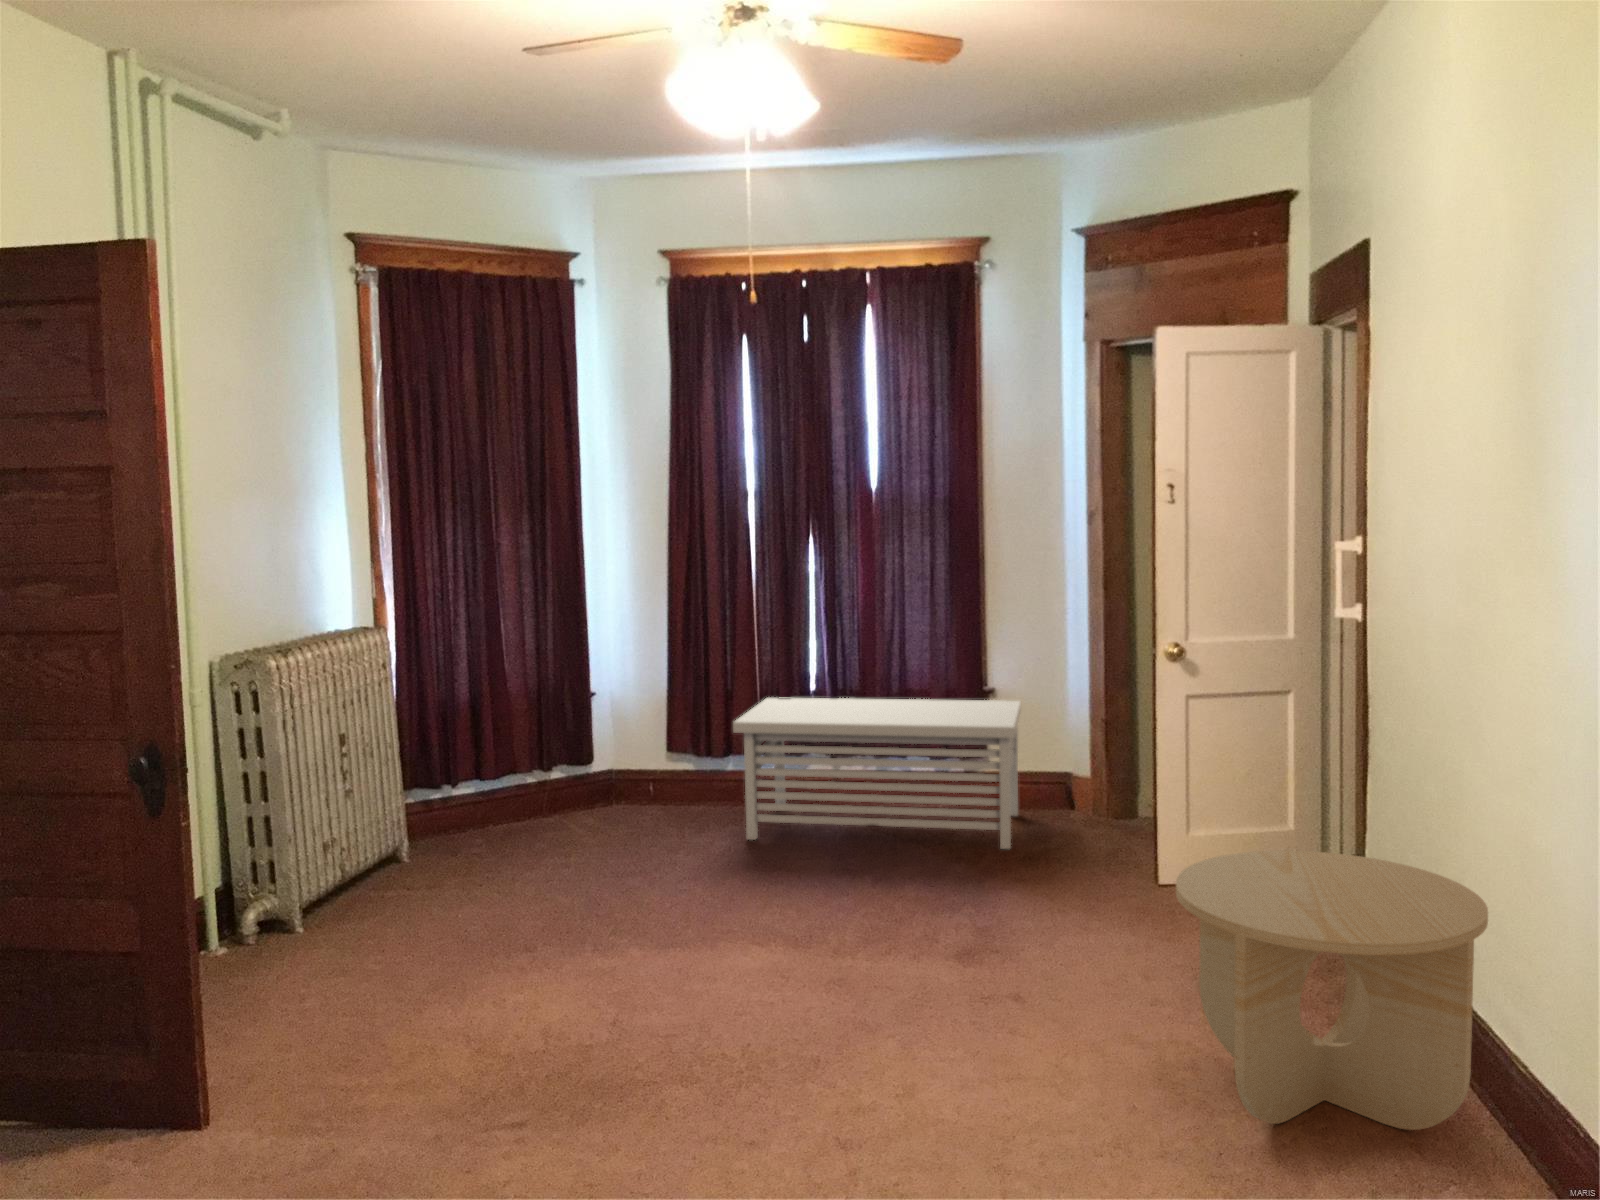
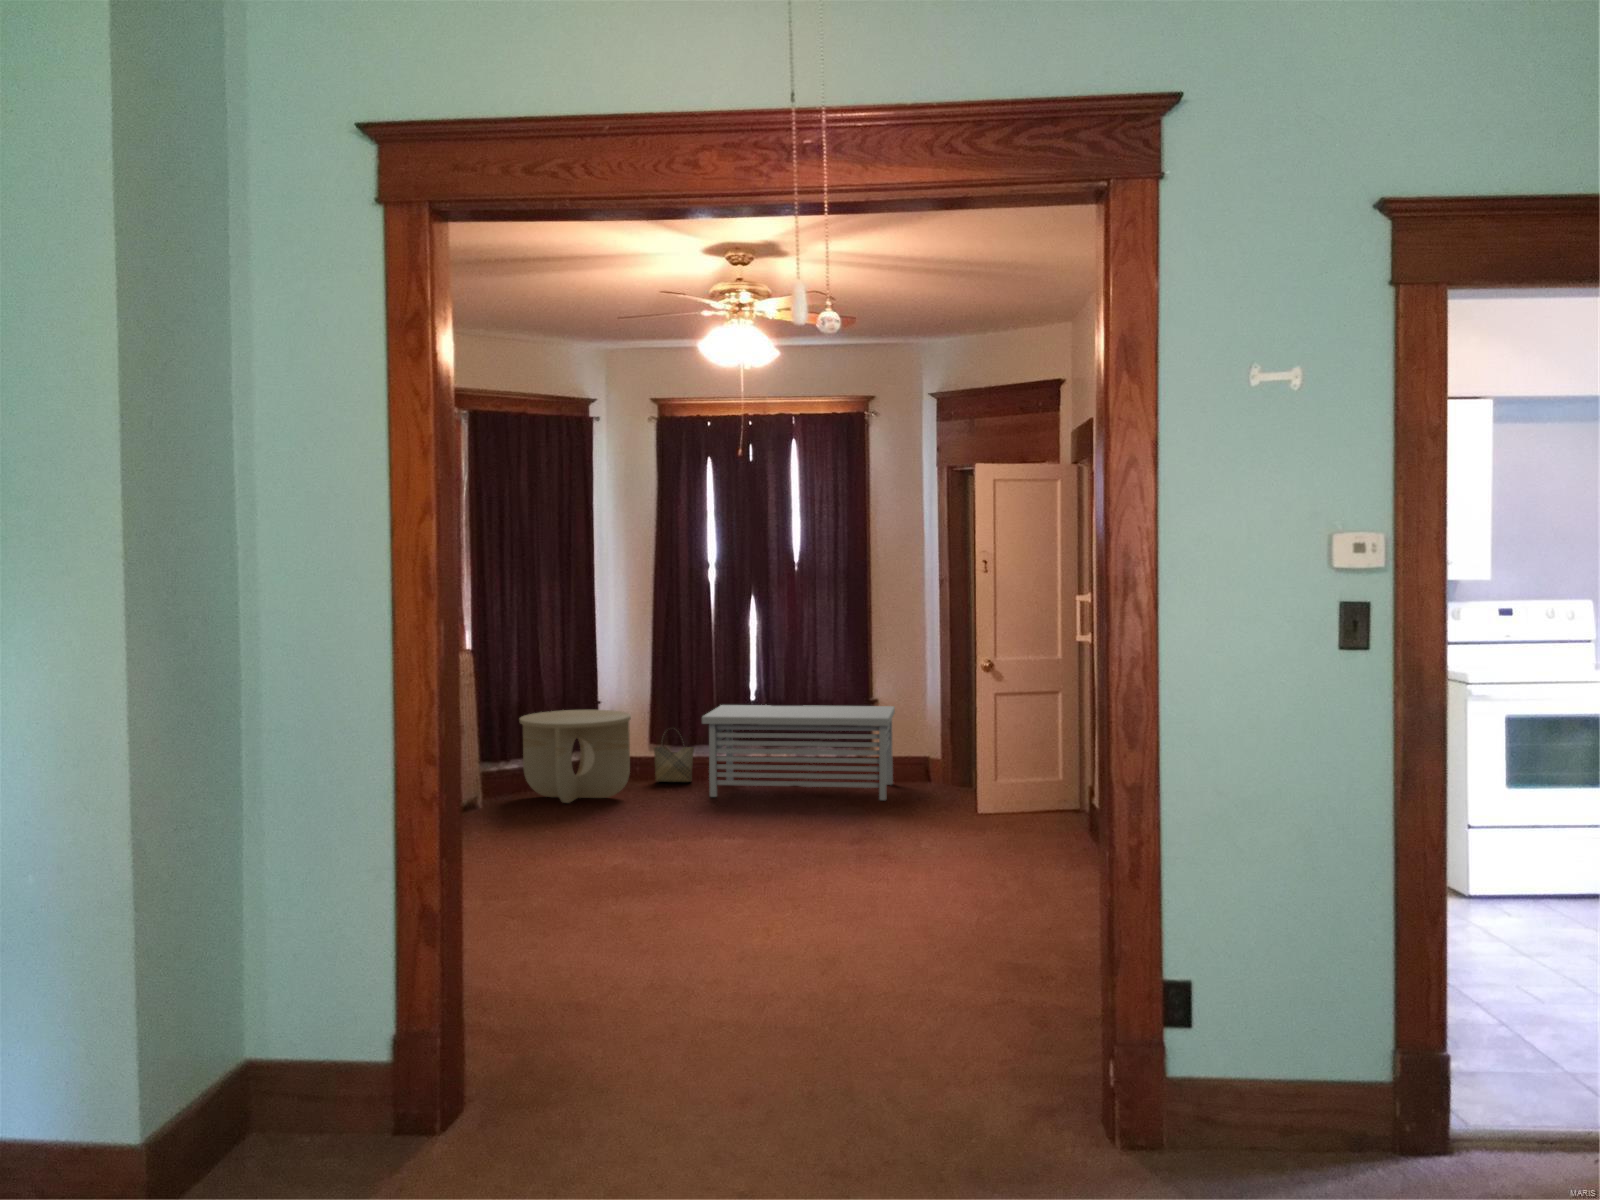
woven basket: none [670,728,729,809] -> present [654,746,694,782]
side table: present [1176,851,1488,1130] -> present [519,710,631,803]

